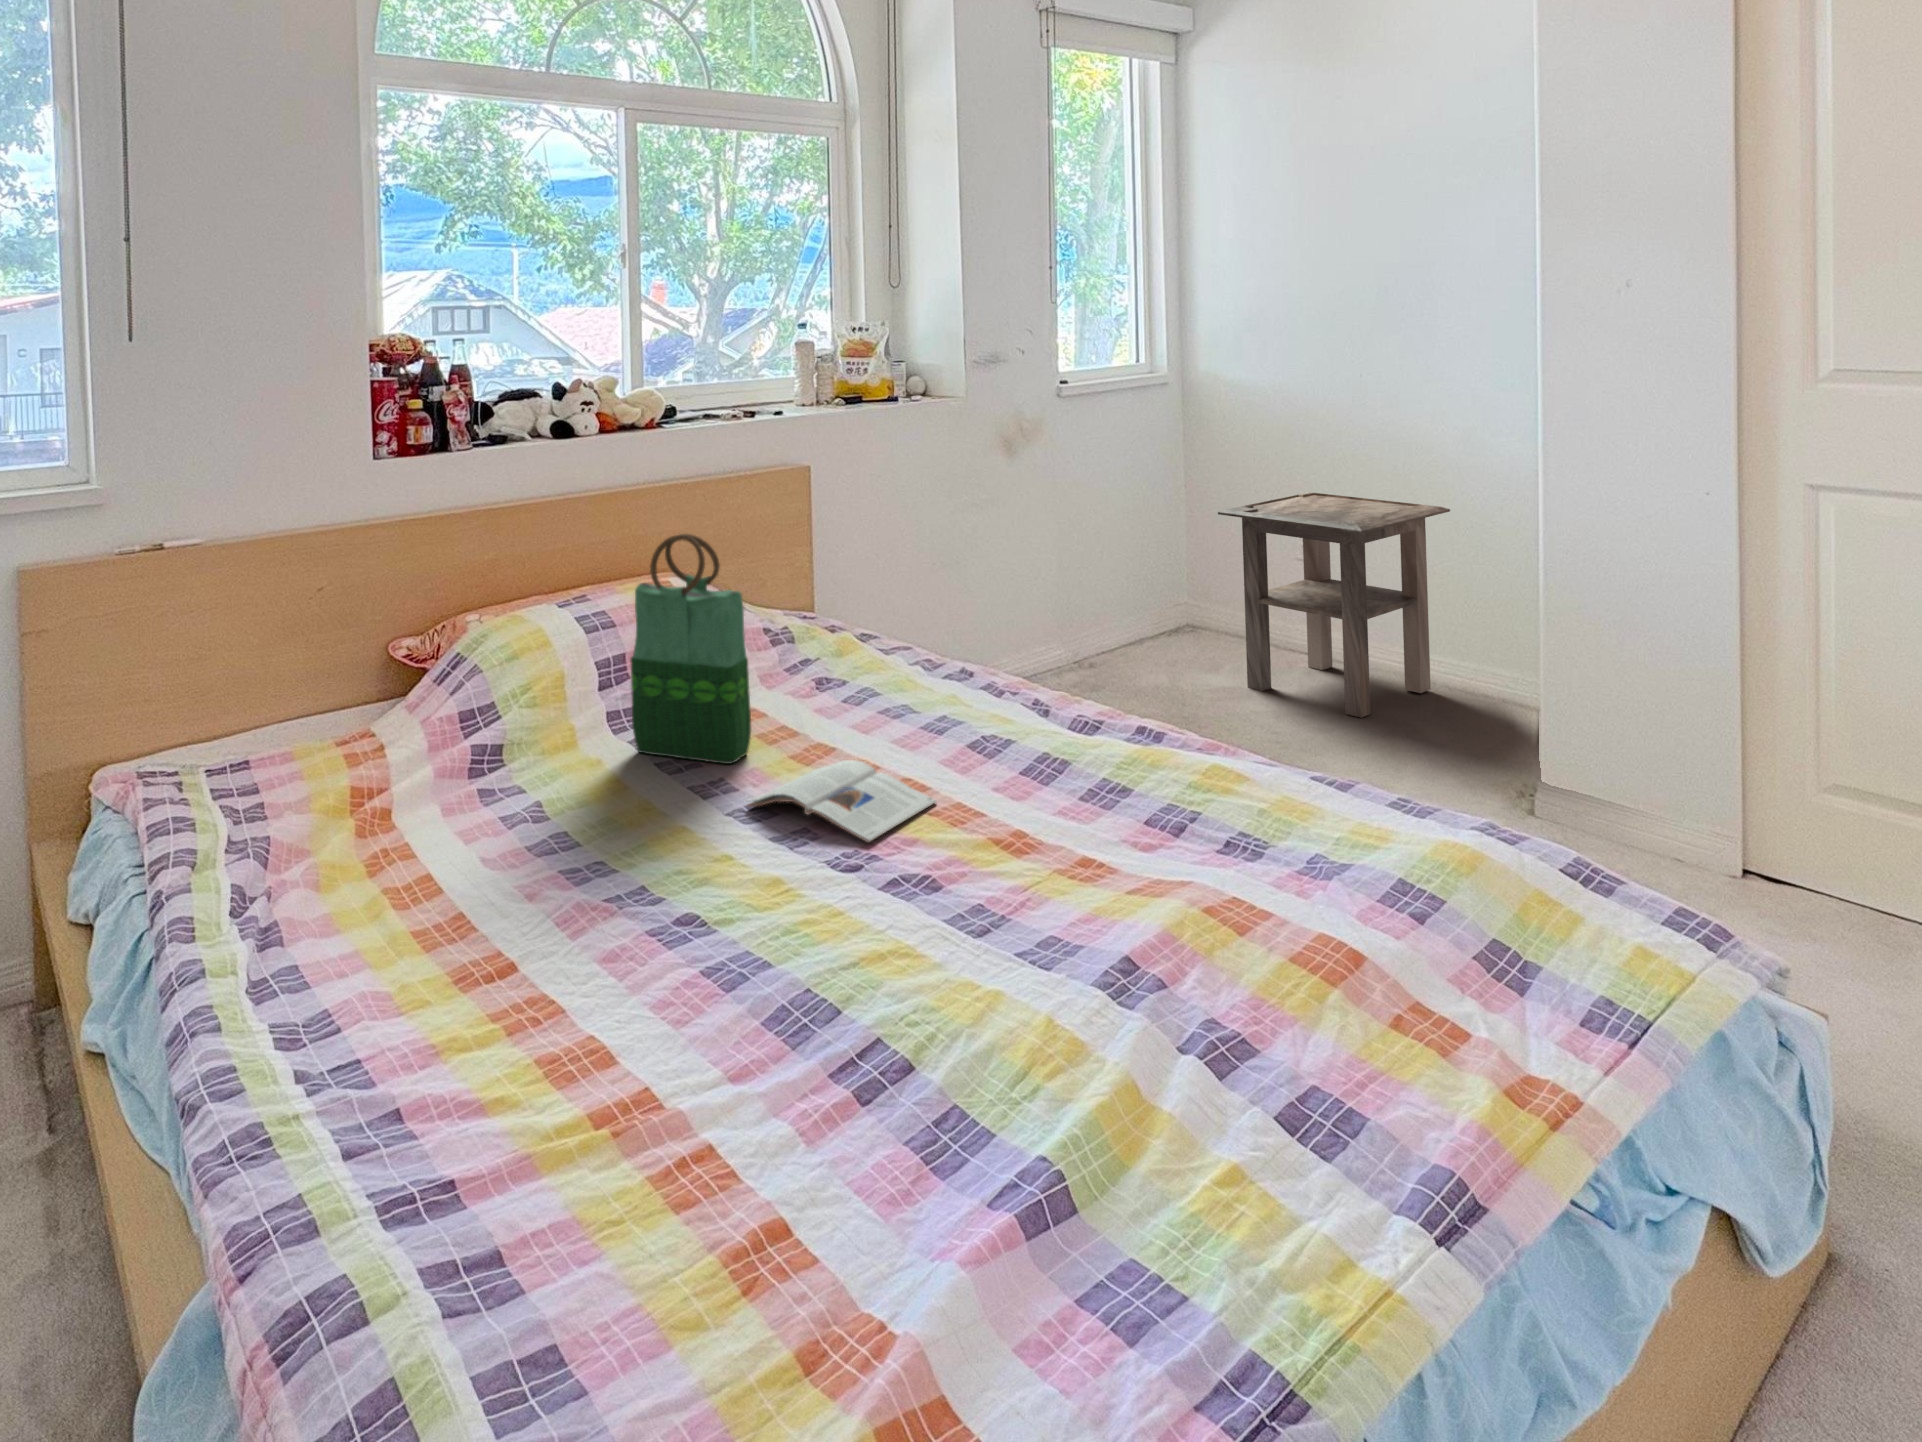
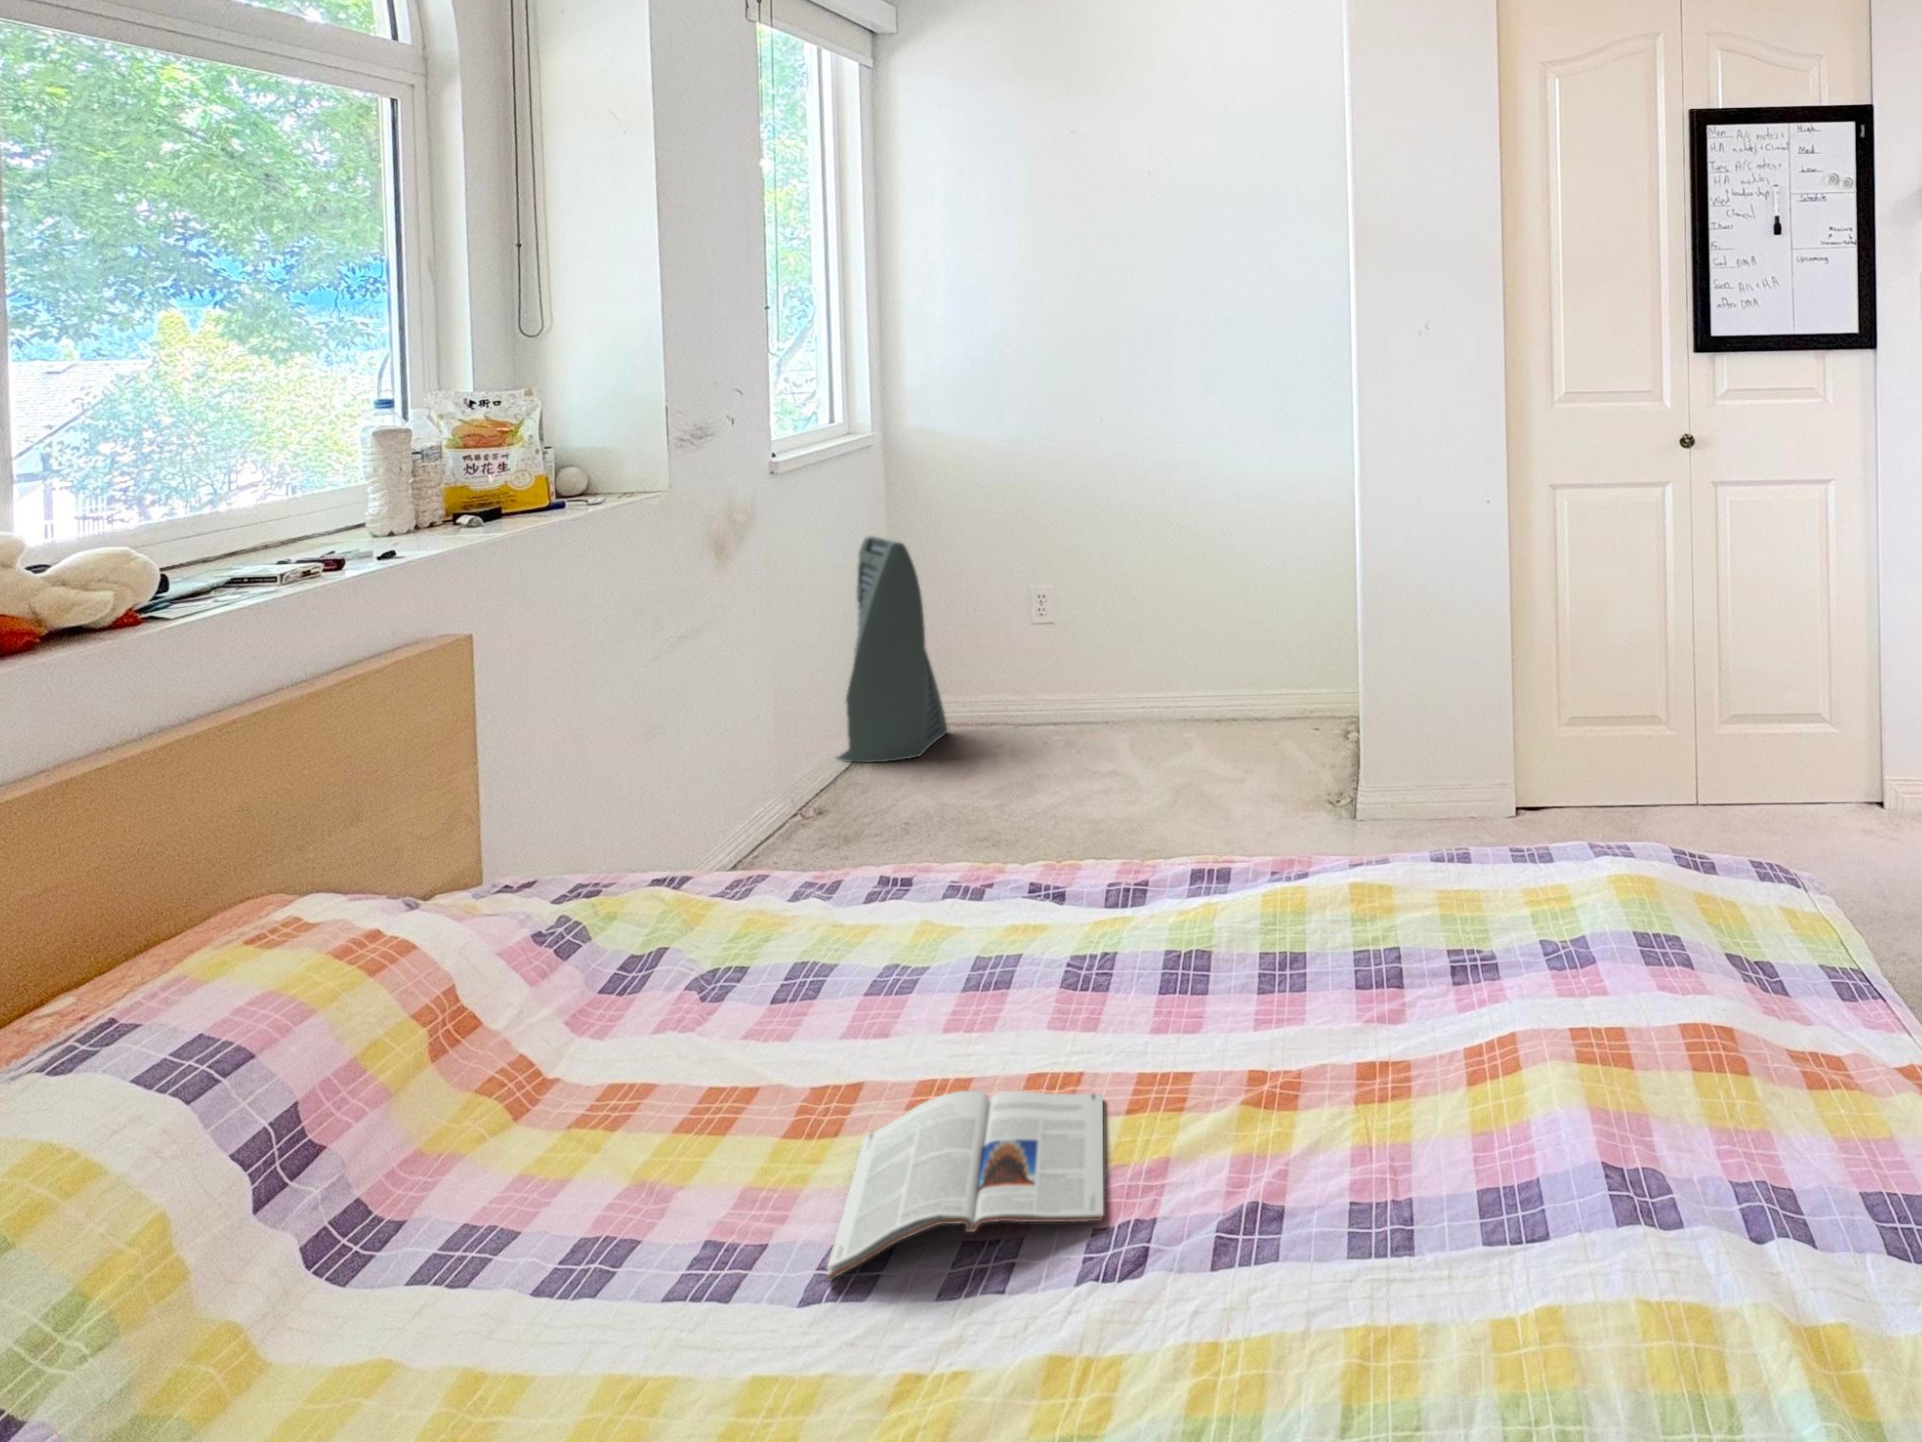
air purifier: none [1130,468,1224,662] -> present [838,536,948,762]
side table: present [1218,492,1450,718] -> none [974,535,1183,767]
tote bag: present [630,534,751,764] -> none [419,826,703,1298]

